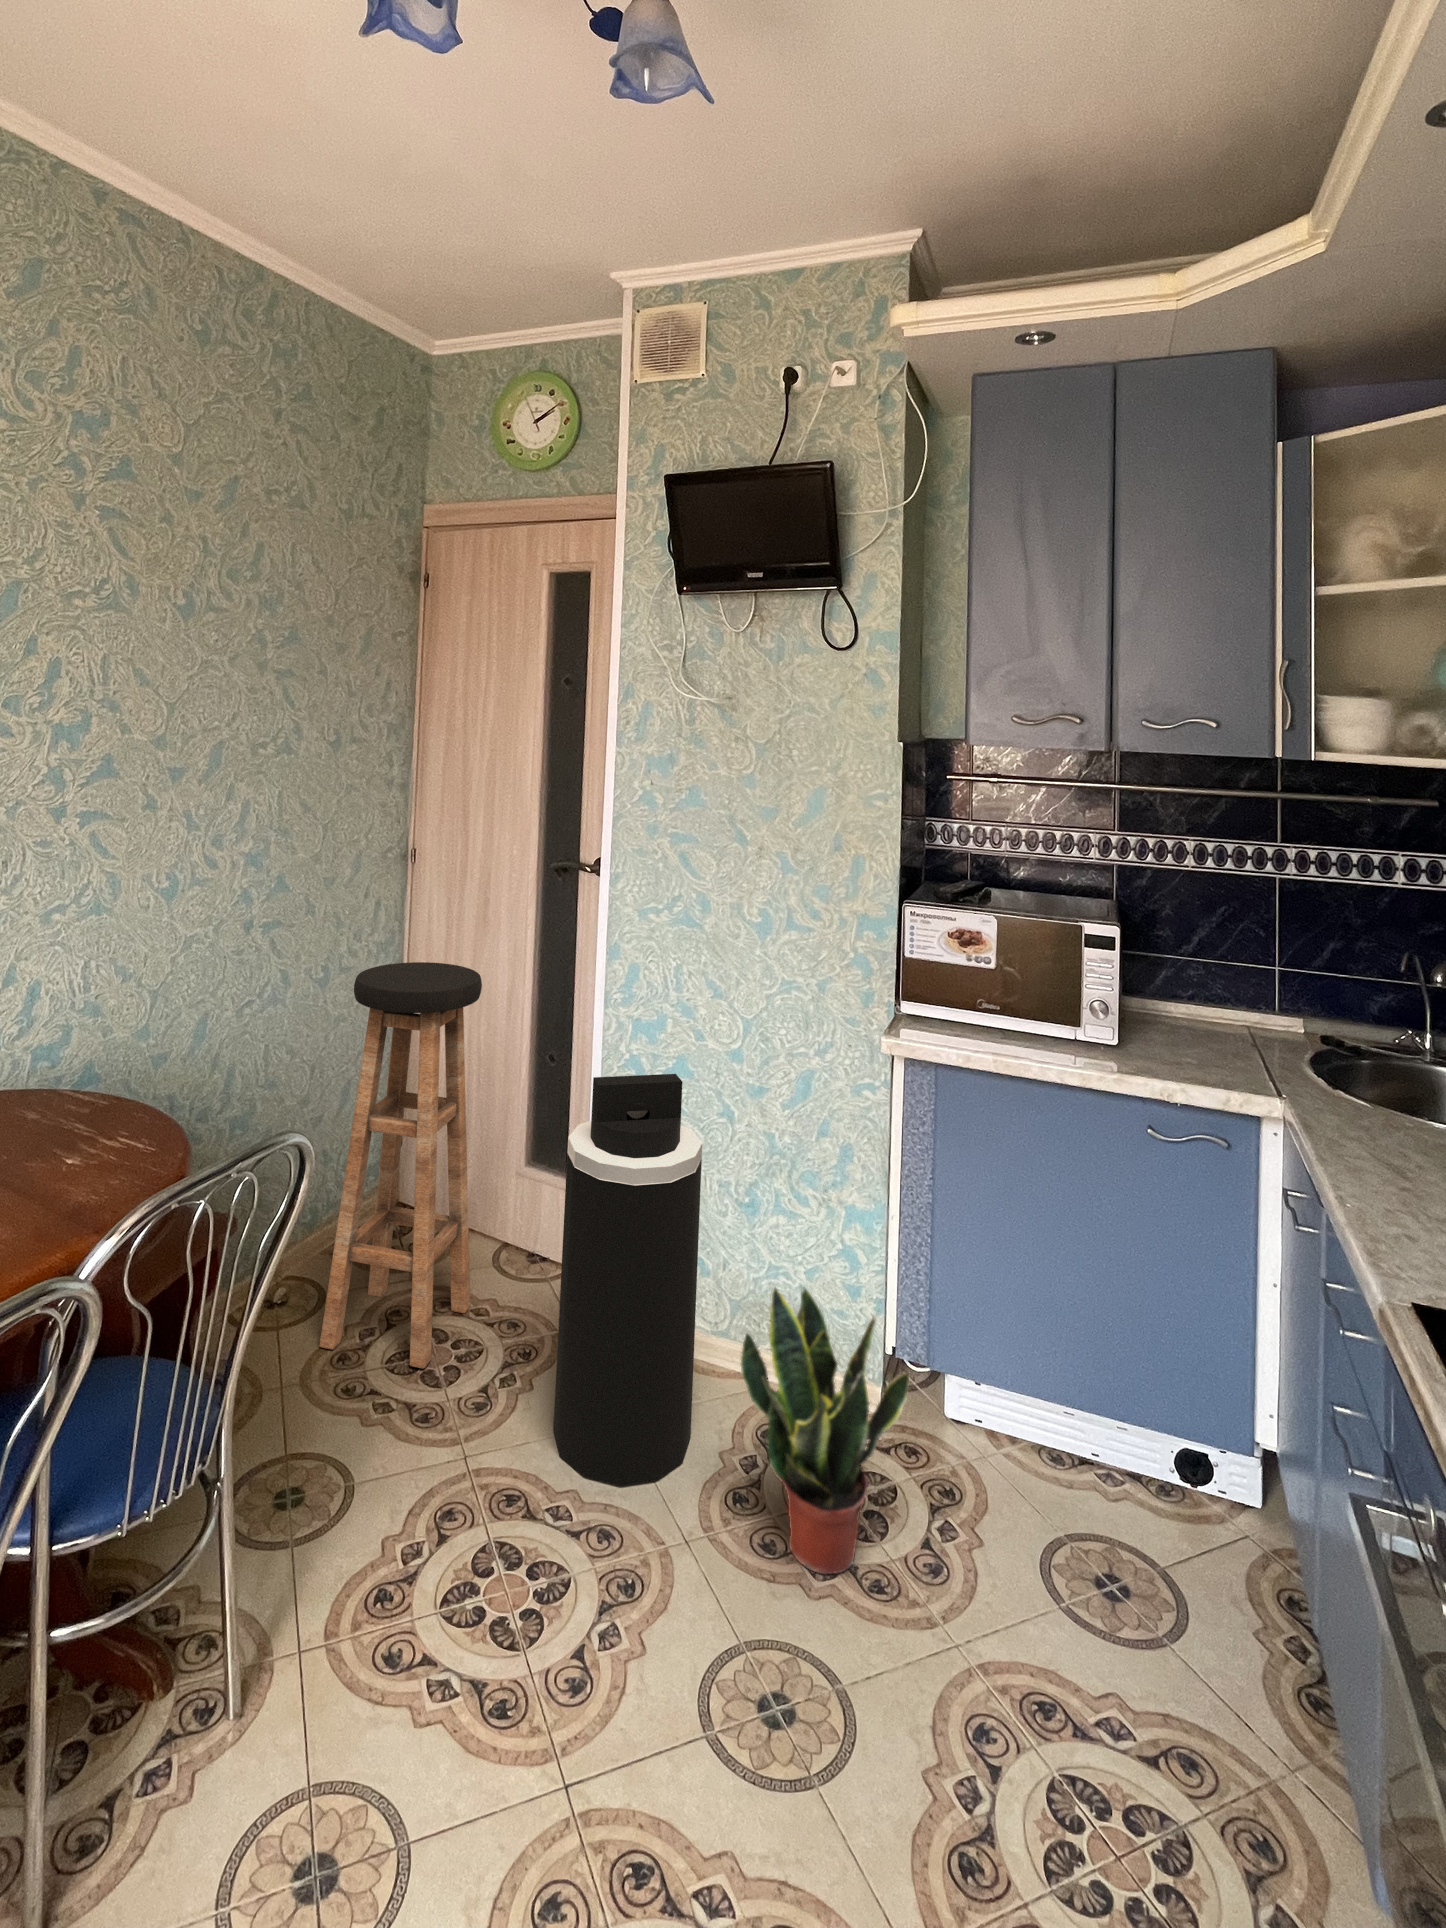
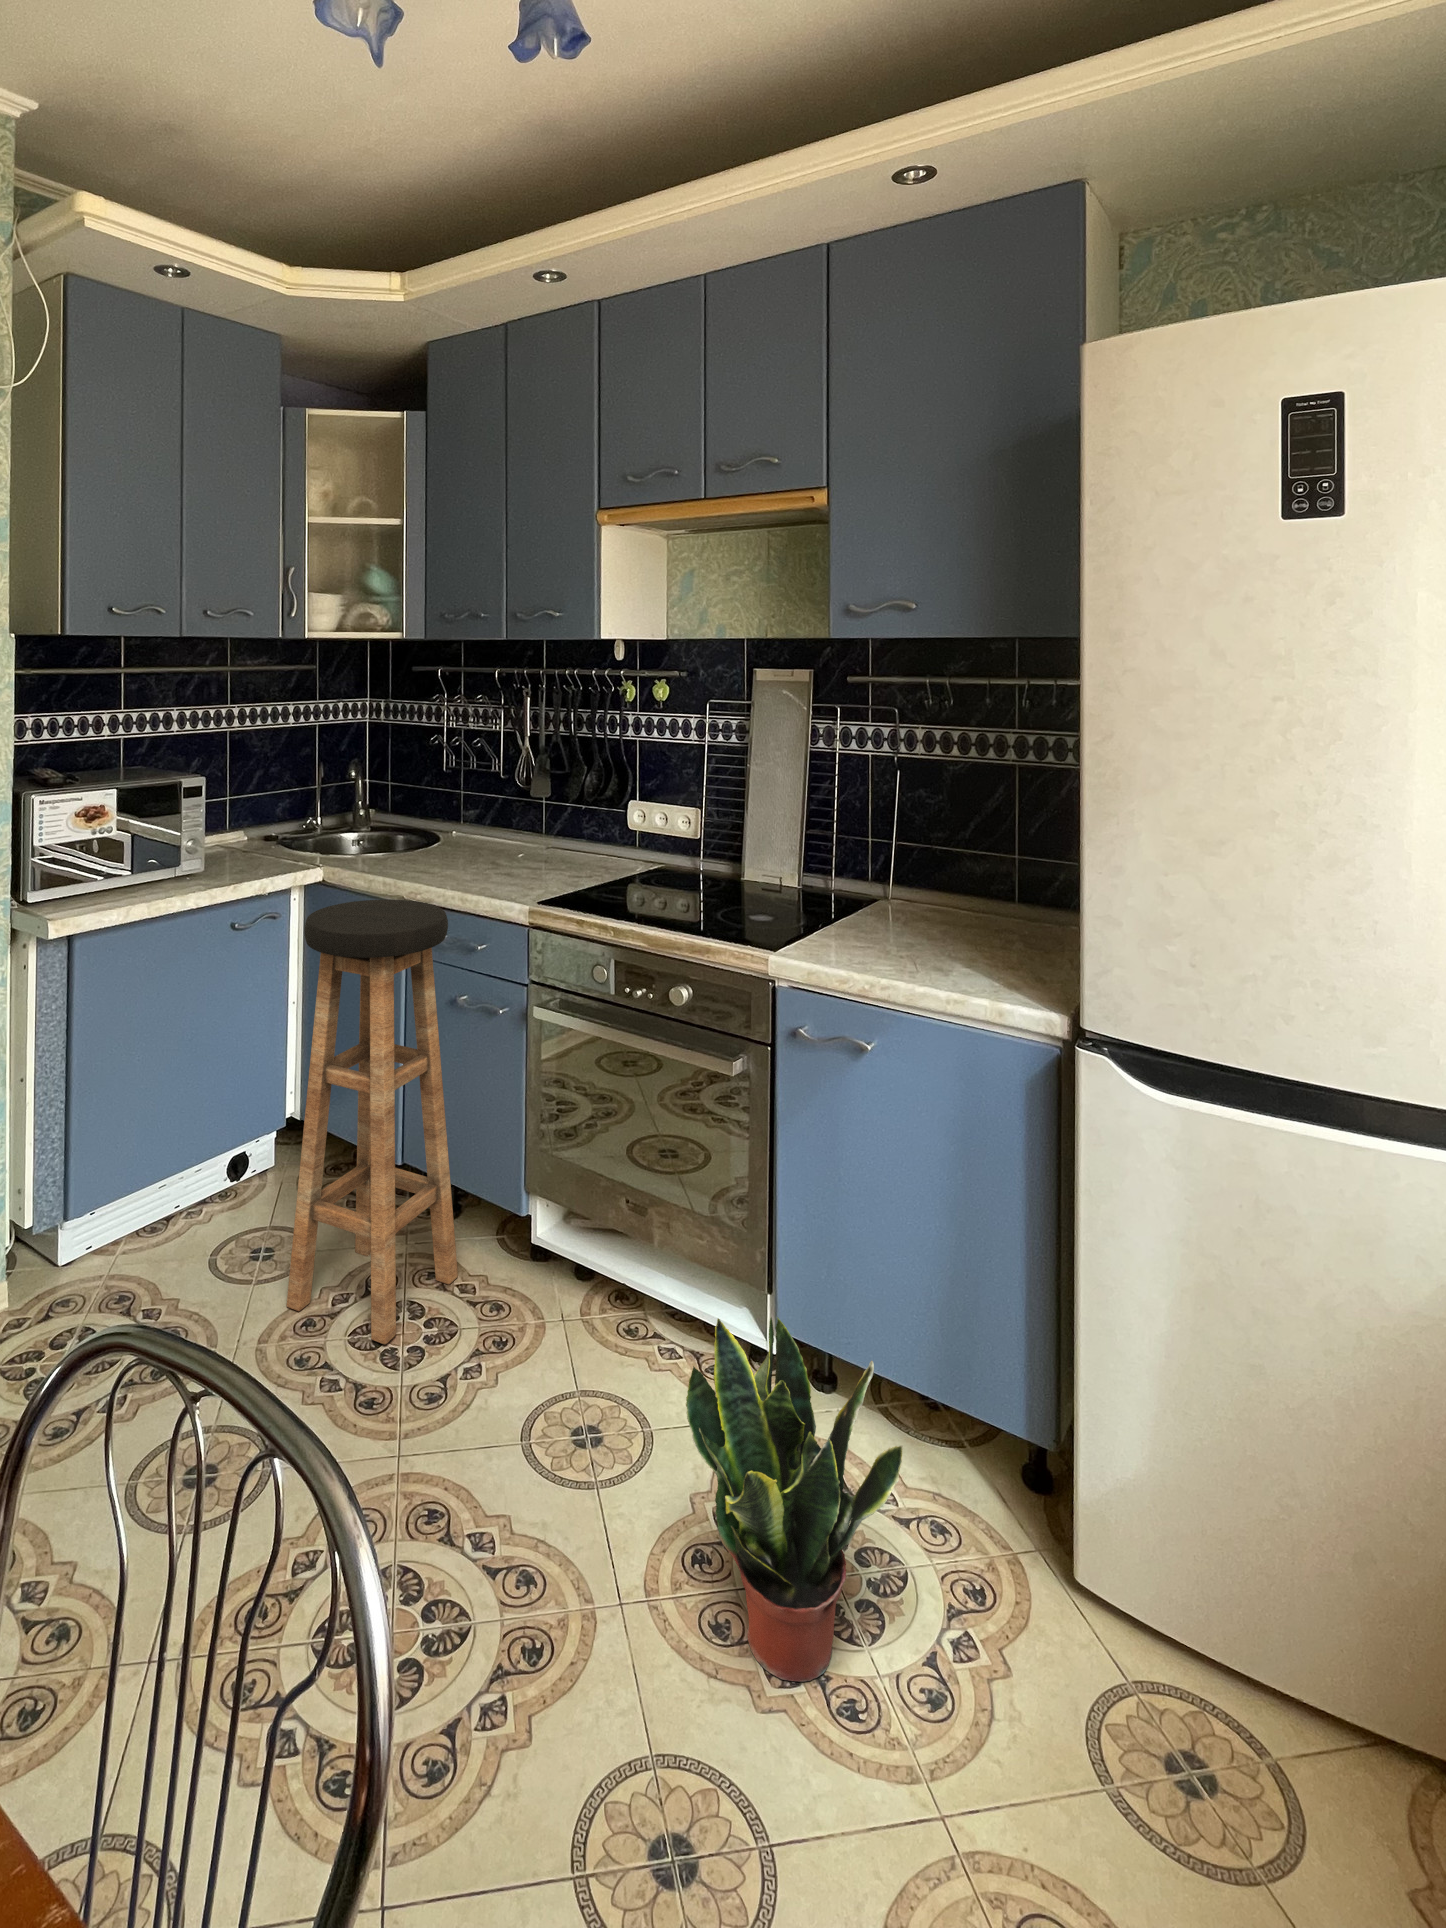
trash can: present [553,1074,702,1486] -> none [502,1042,665,1519]

